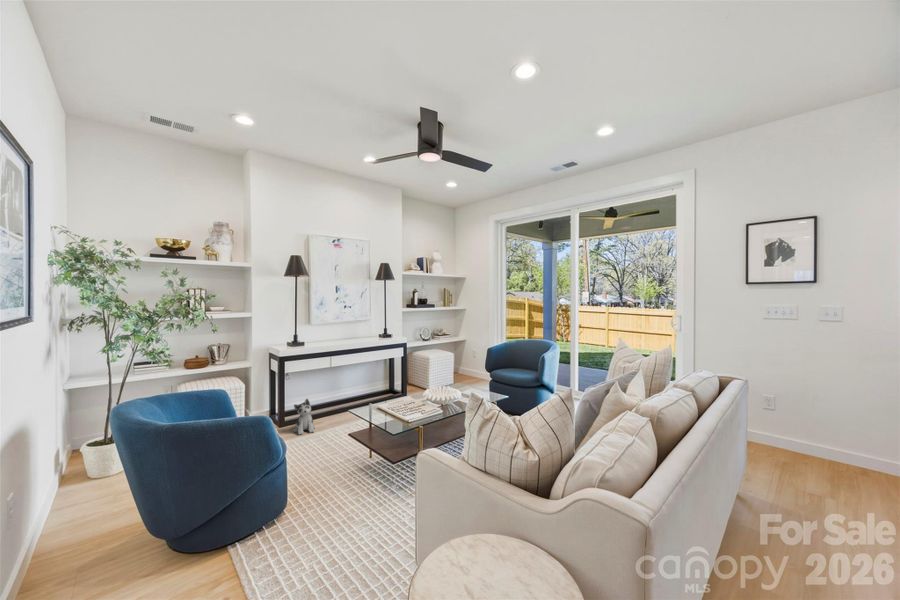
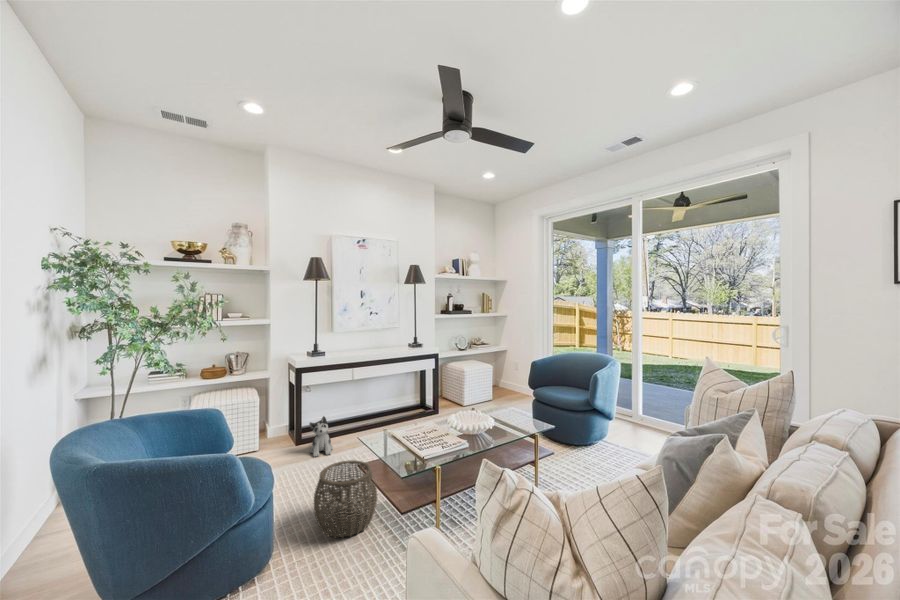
woven basket: none [311,430,365,492] -> present [314,460,377,538]

